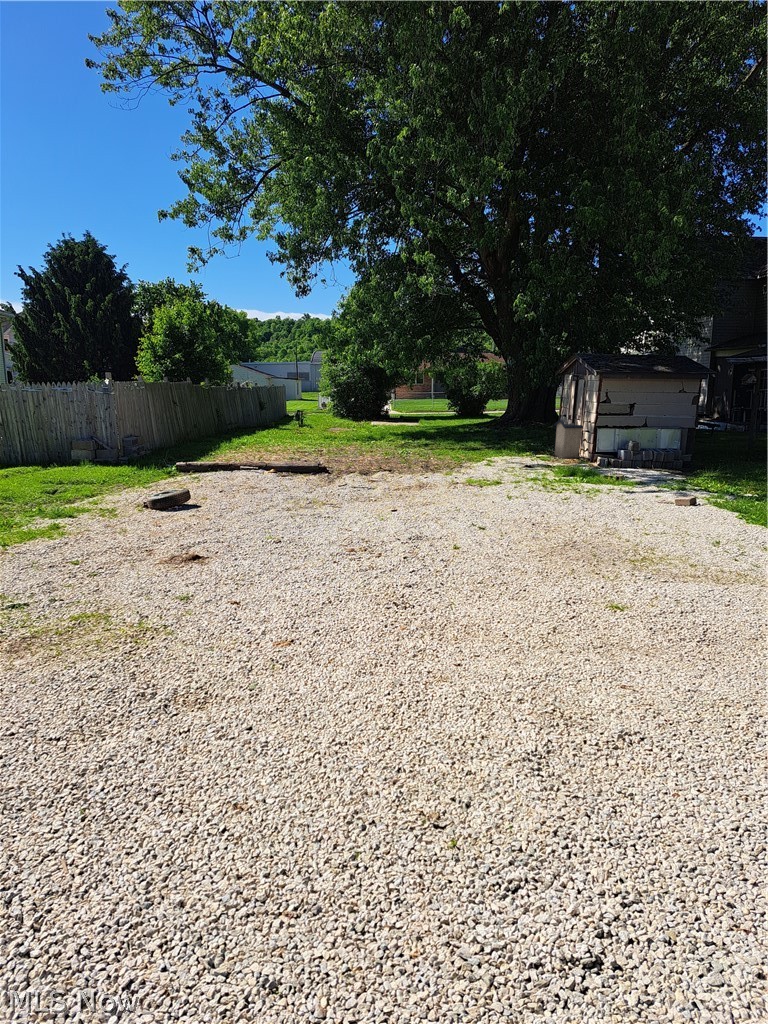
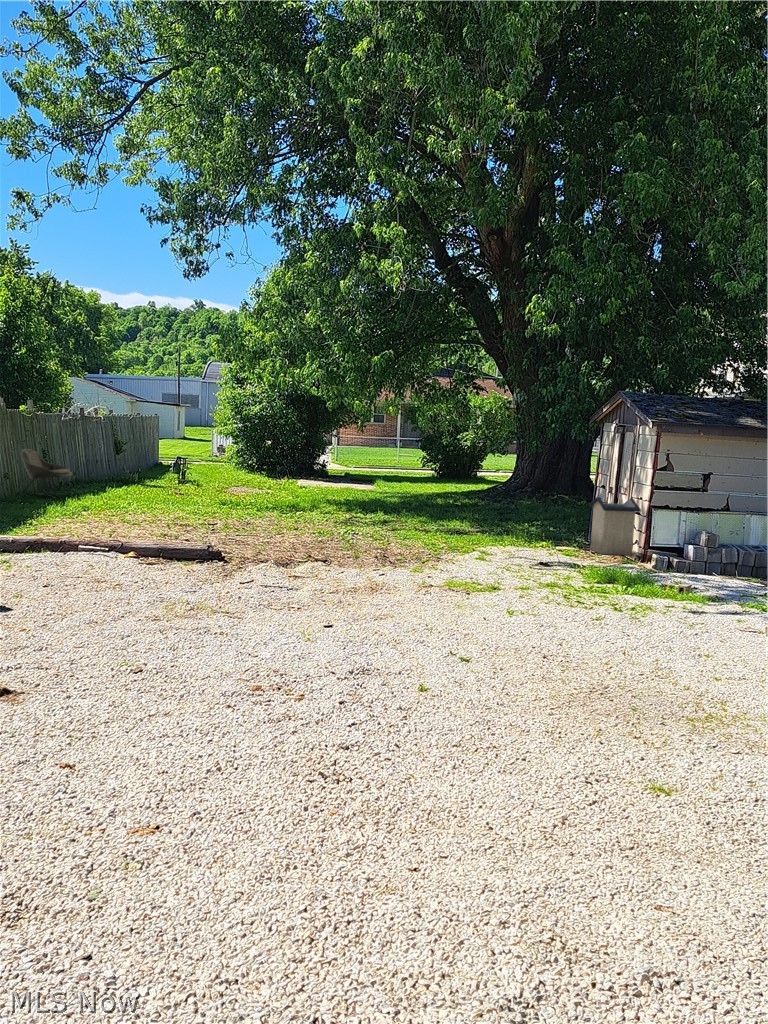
lounge chair: none [186,411,219,442] -> present [21,449,73,499]

